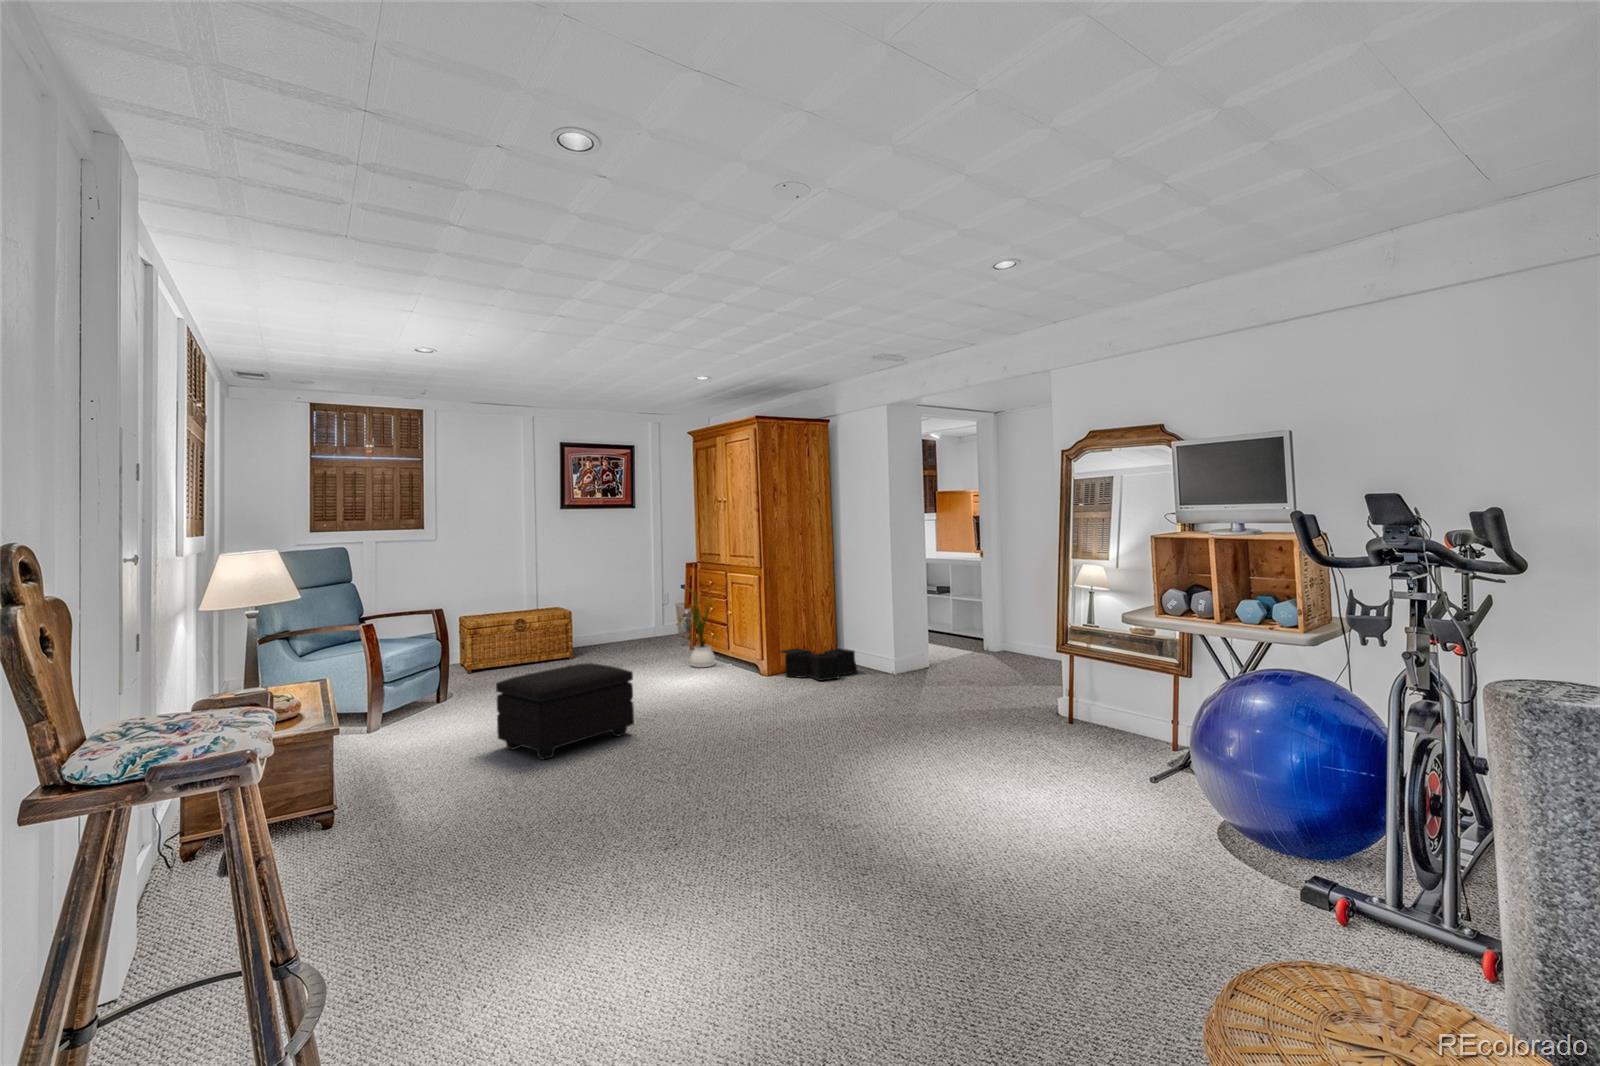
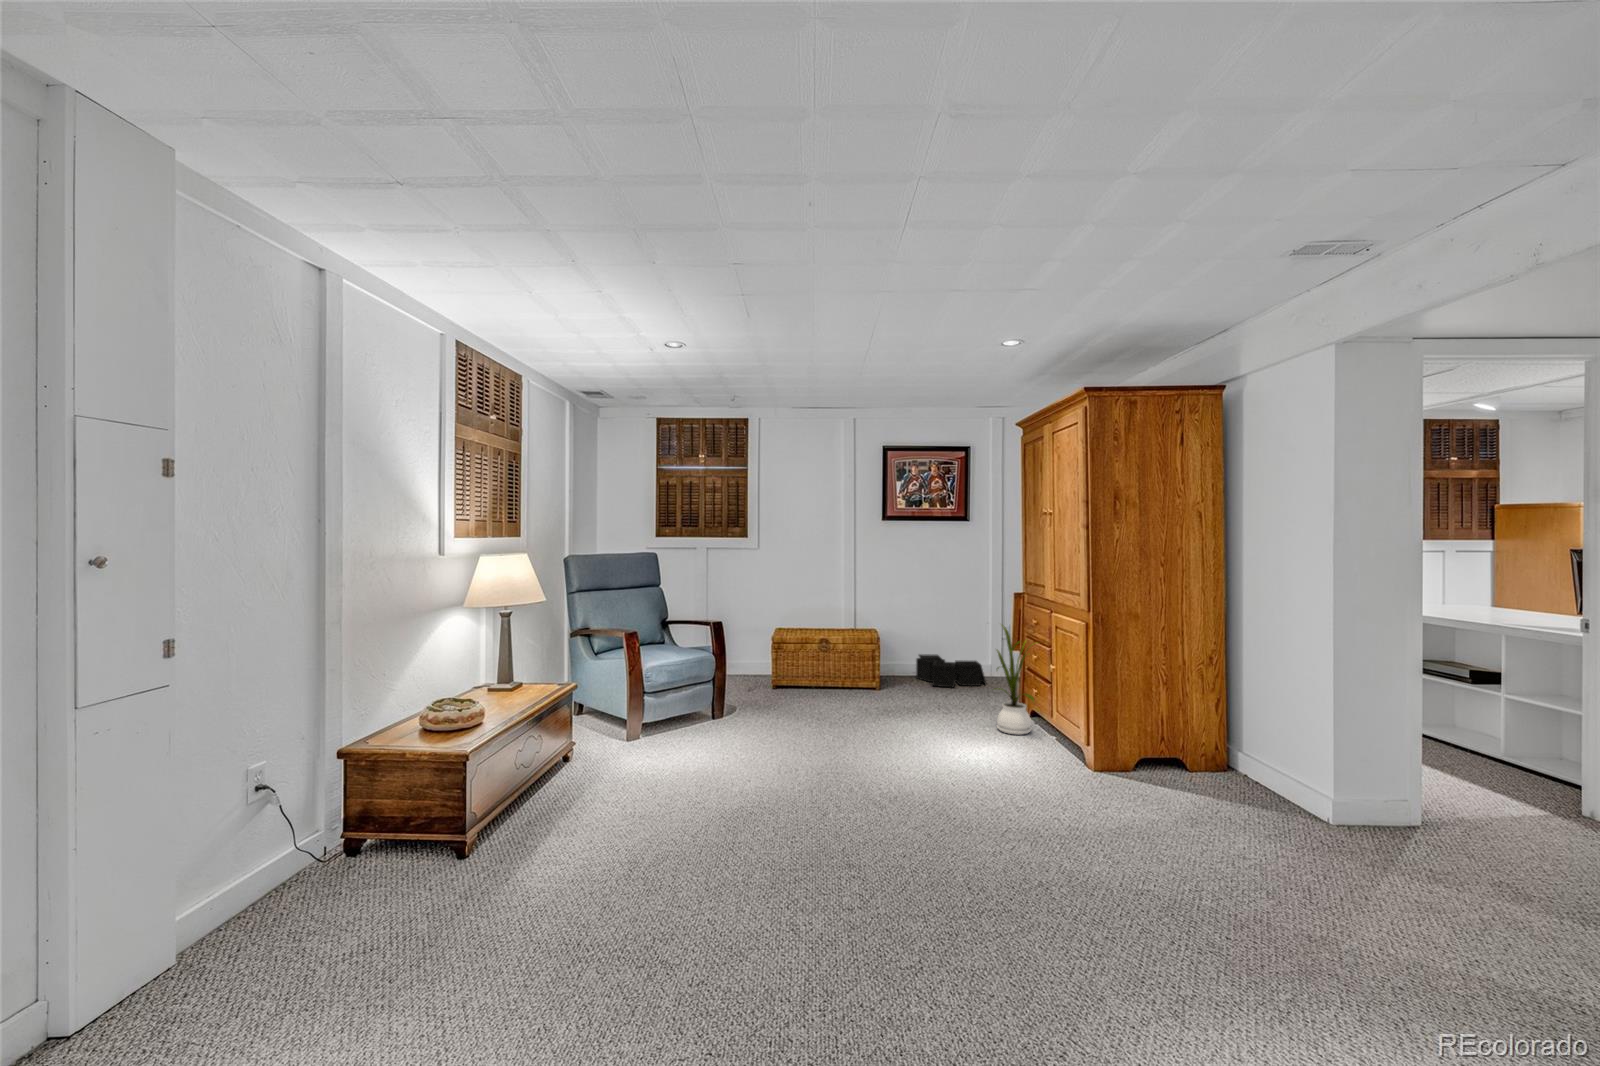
storage bin: present [781,648,857,681] -> present [916,654,986,687]
footstool: present [496,663,634,759] -> none [671,723,828,852]

